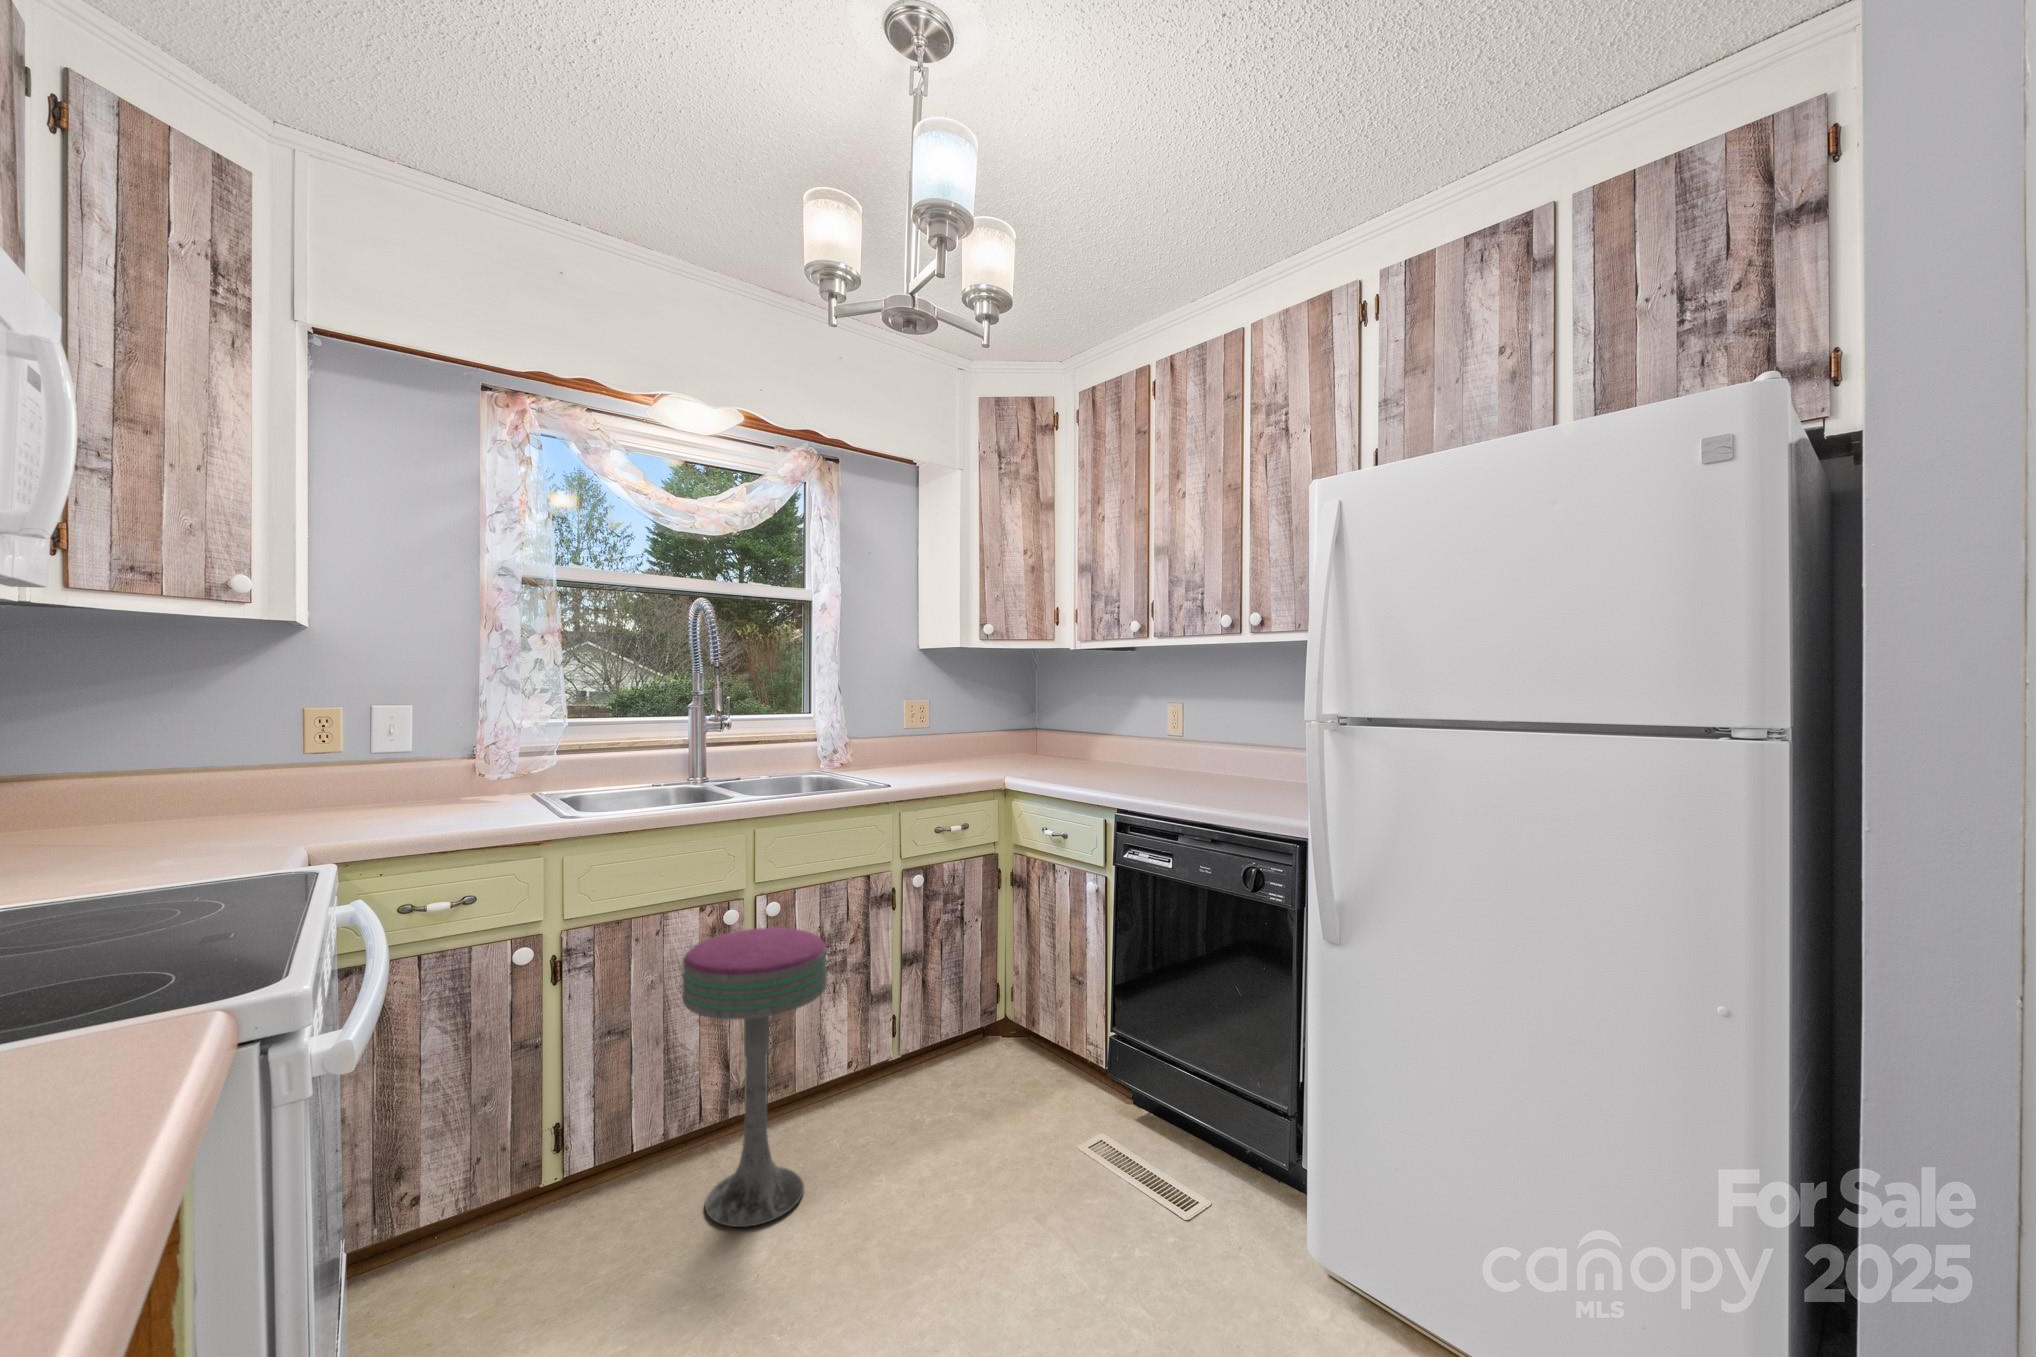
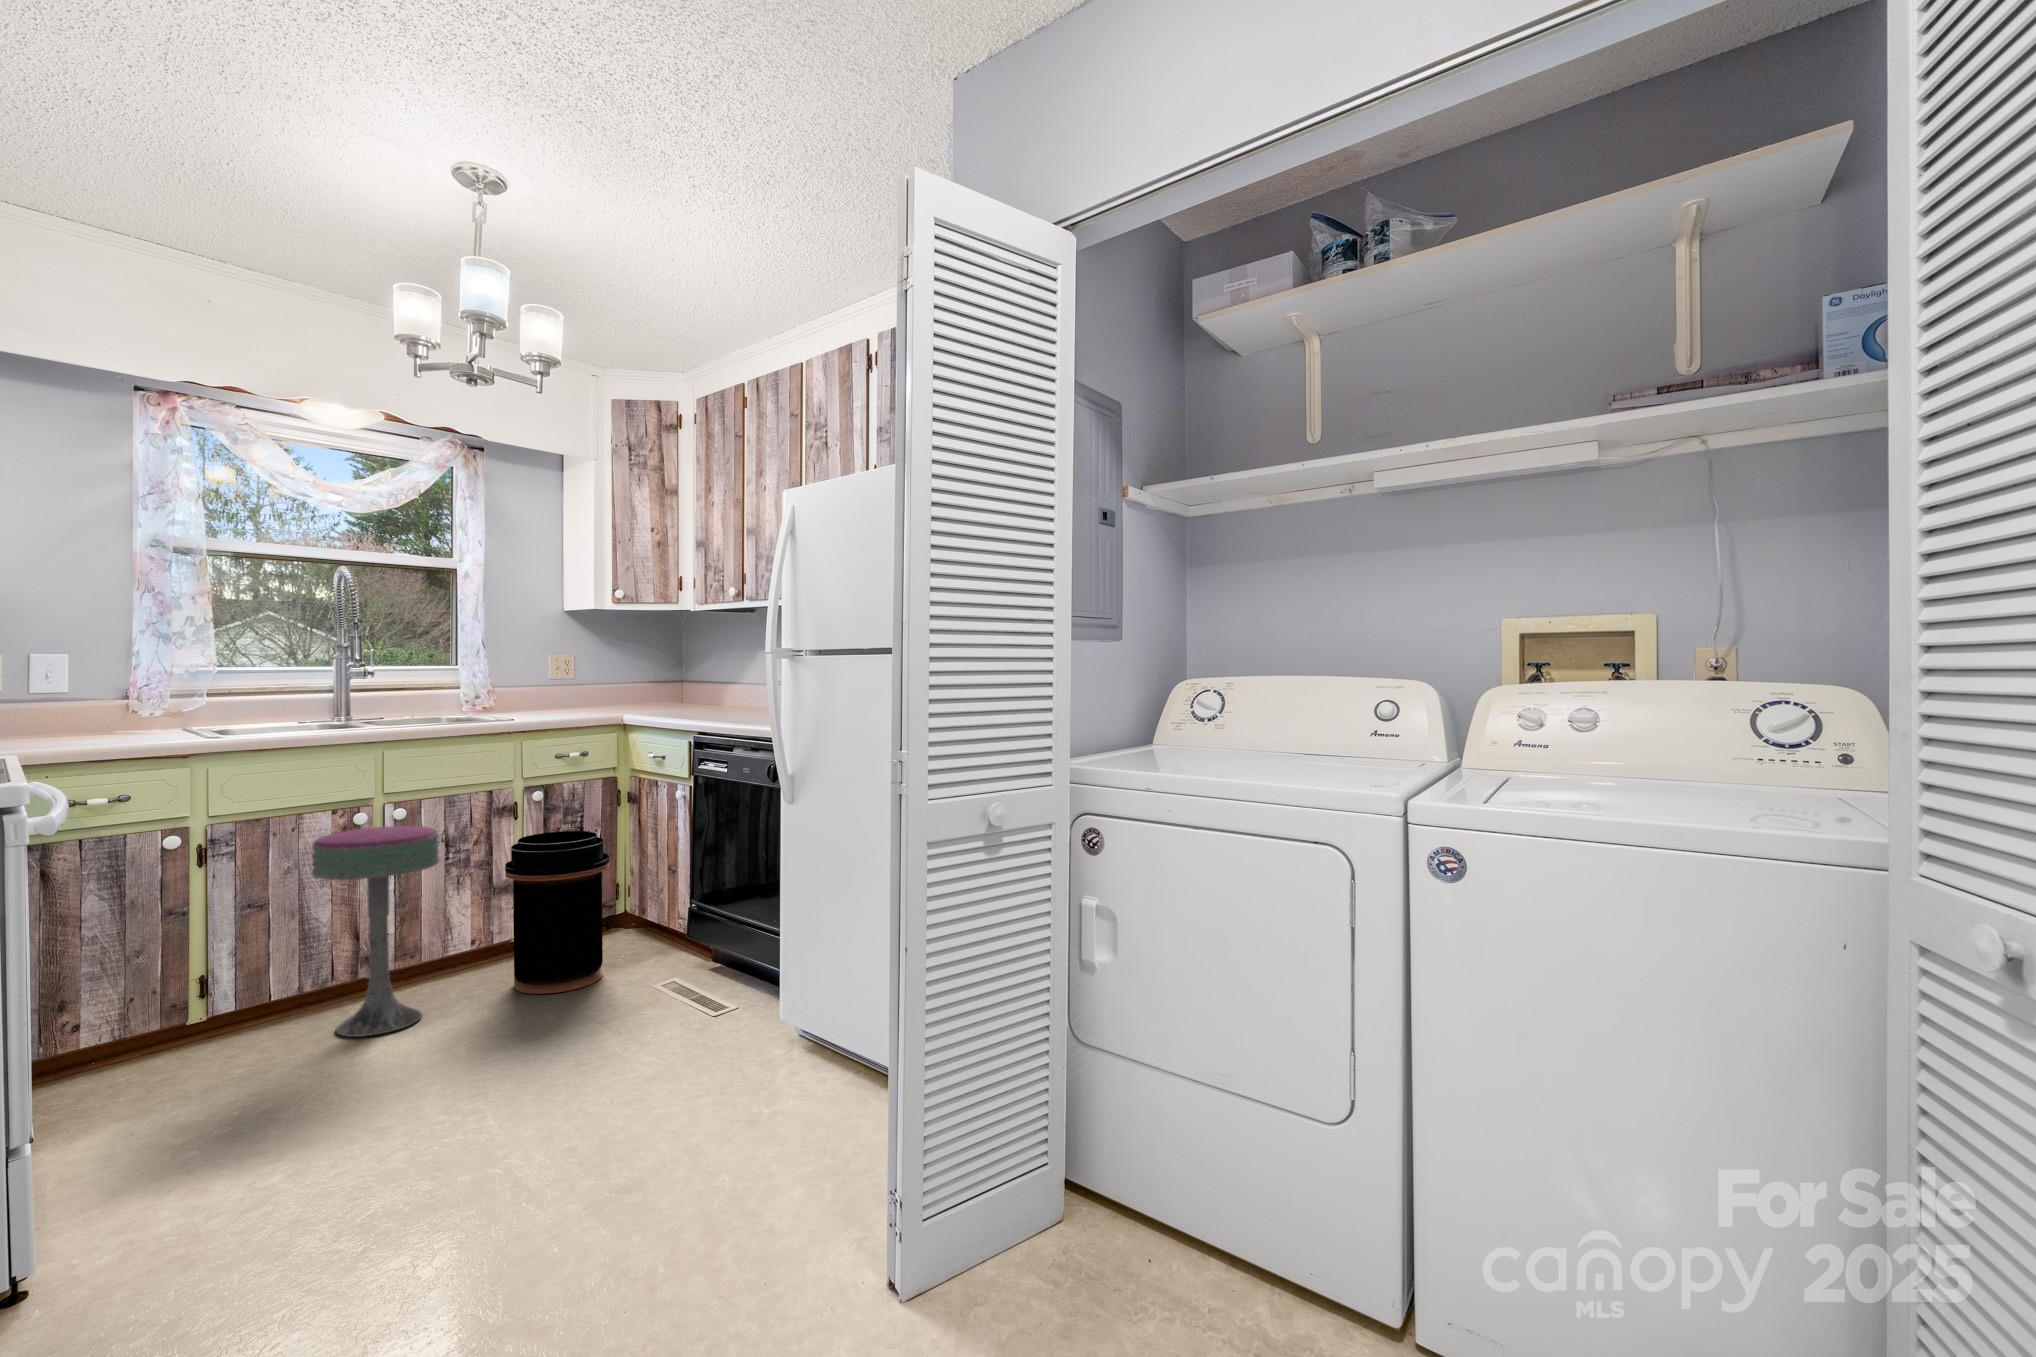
trash can: none [893,929,1013,1157] -> present [505,831,609,994]

